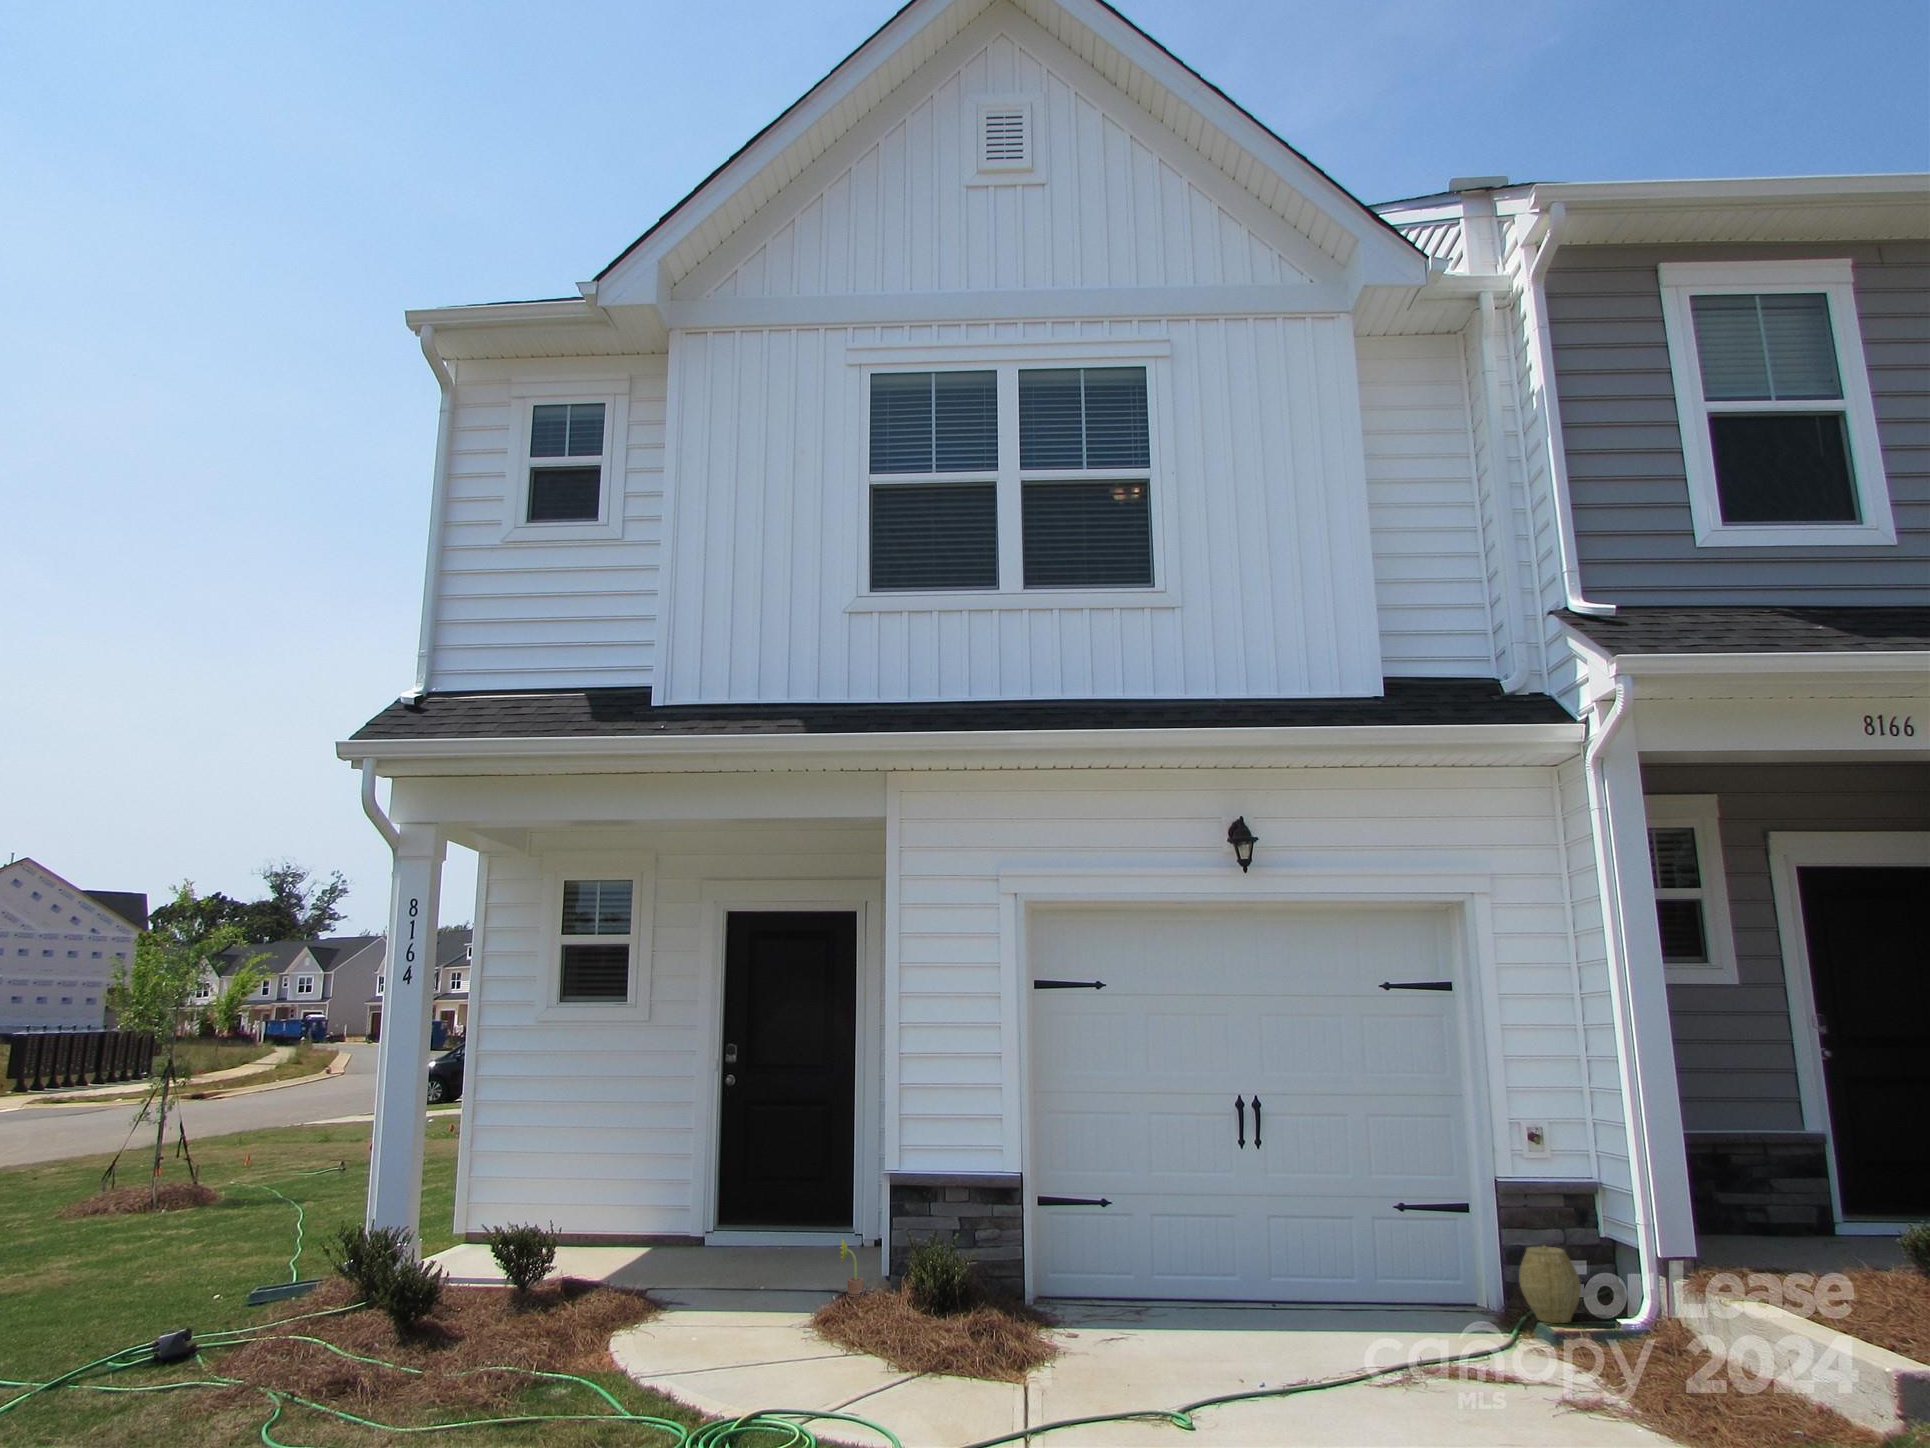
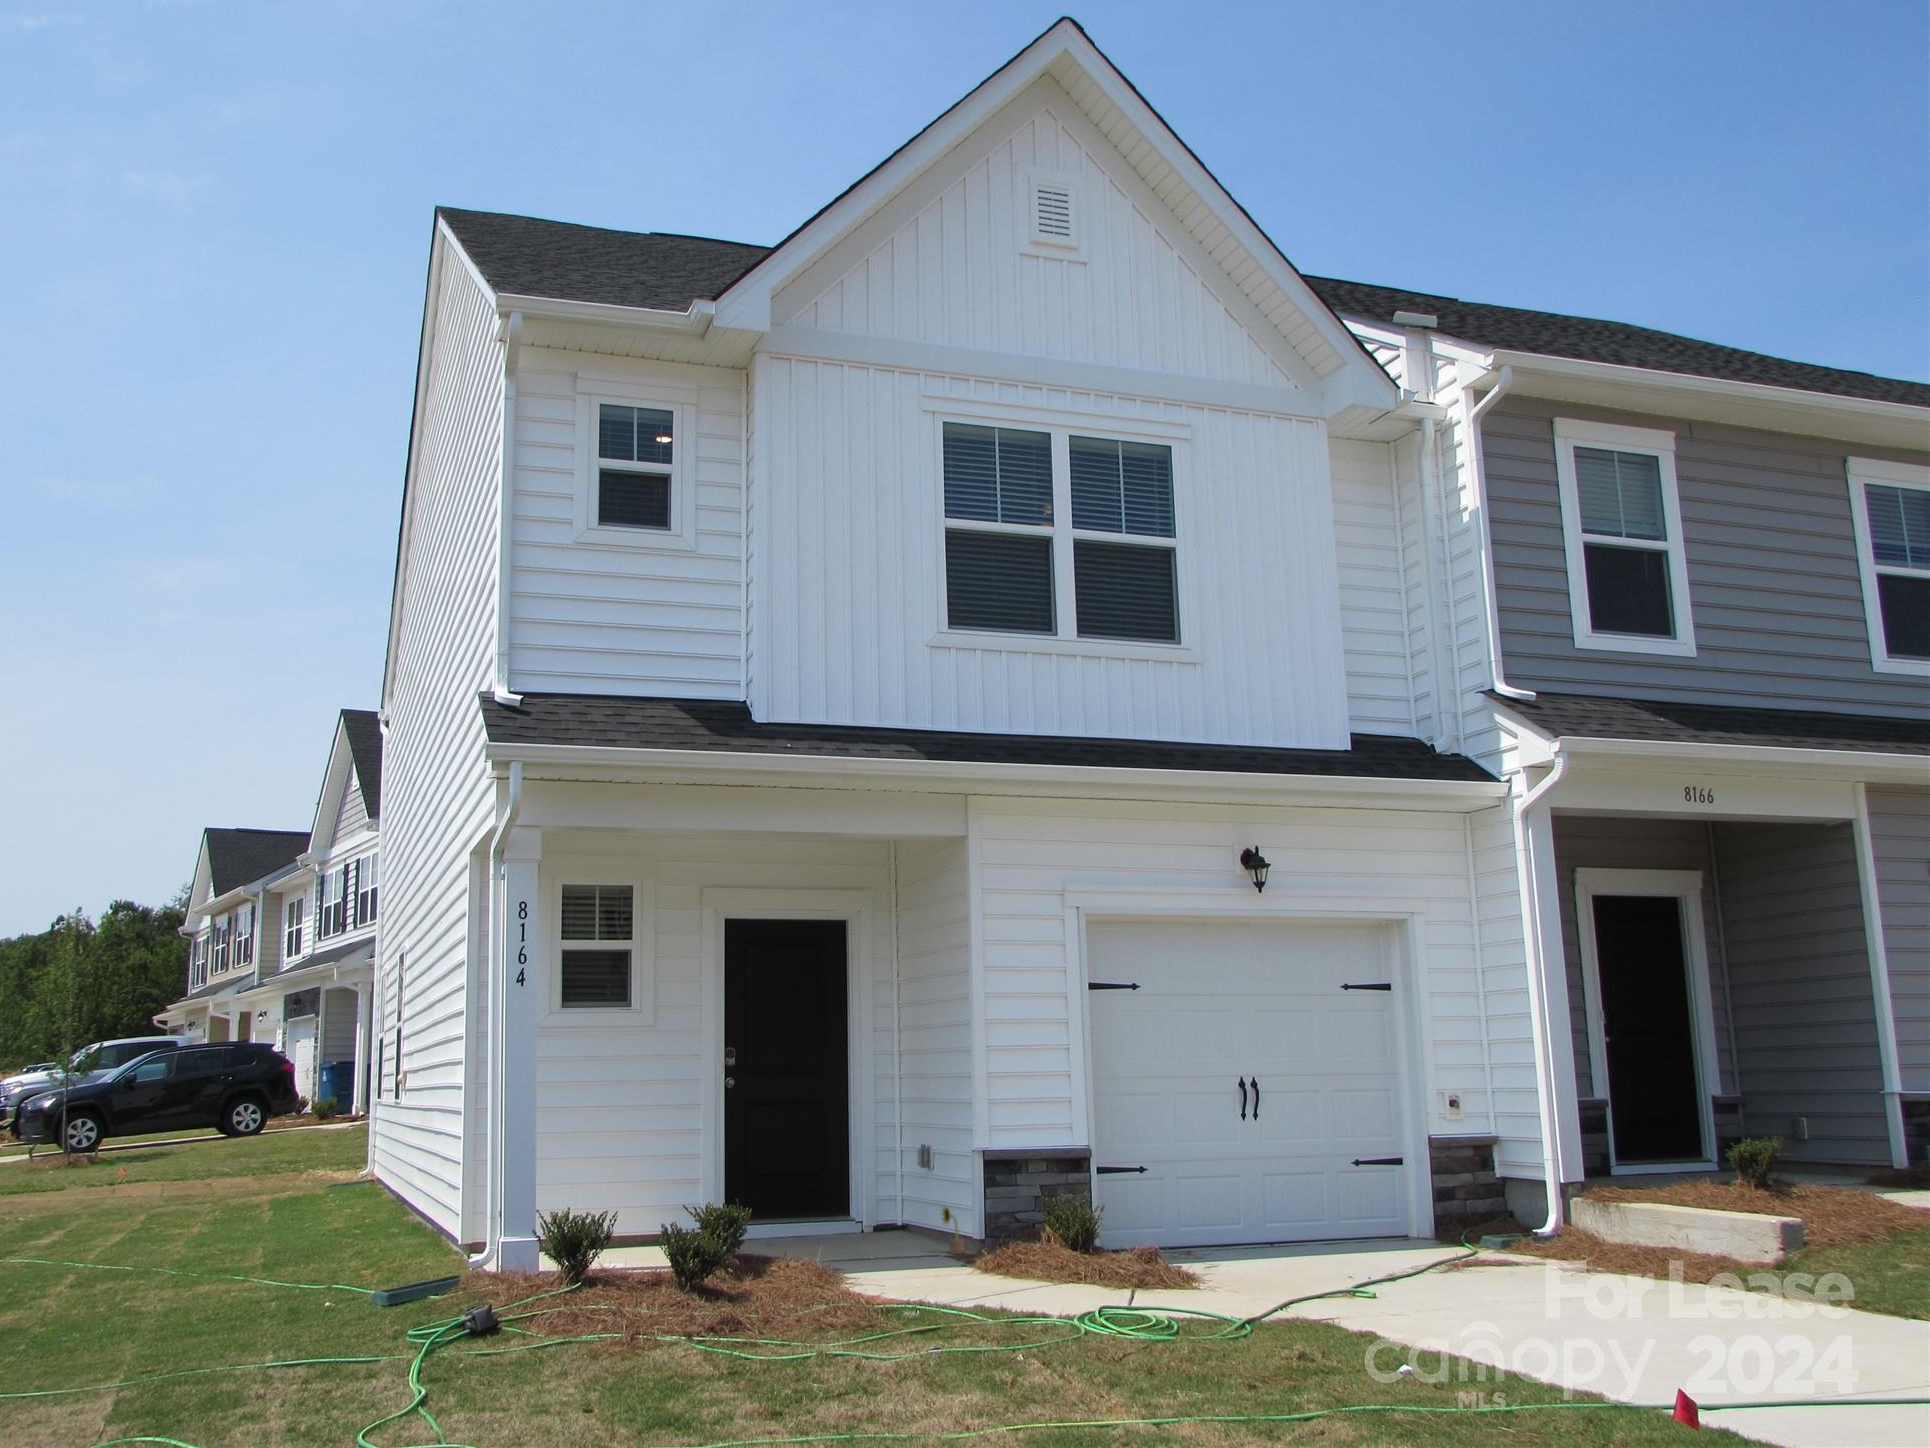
woven basket: present [1519,1246,1581,1323] -> none [1457,1181,1501,1237]

